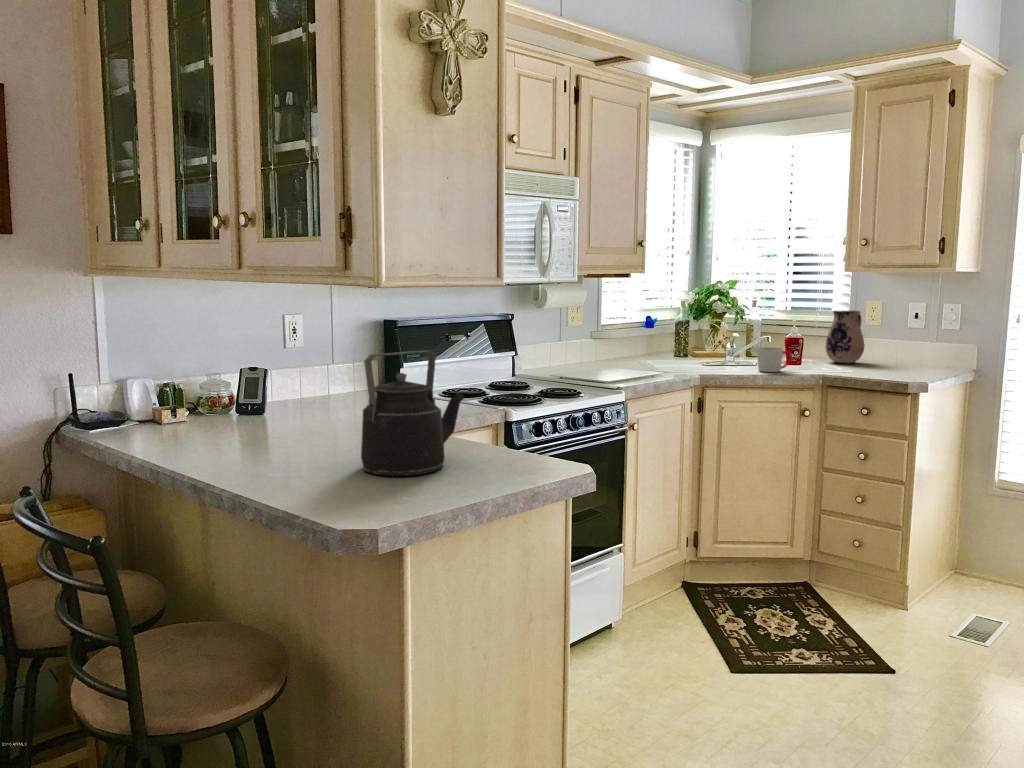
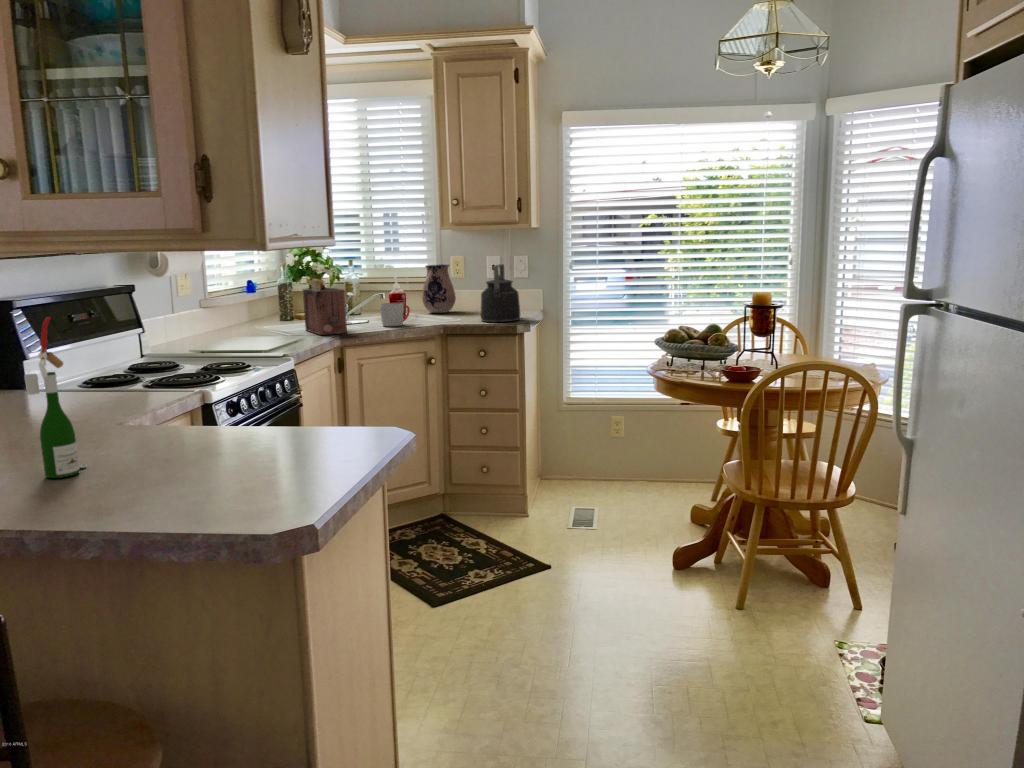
toaster: none [680,318,713,374] -> present [303,279,347,335]
wine bottle: none [283,332,325,459] -> present [25,317,87,478]
kettle: present [361,350,465,476] -> present [481,264,520,322]

